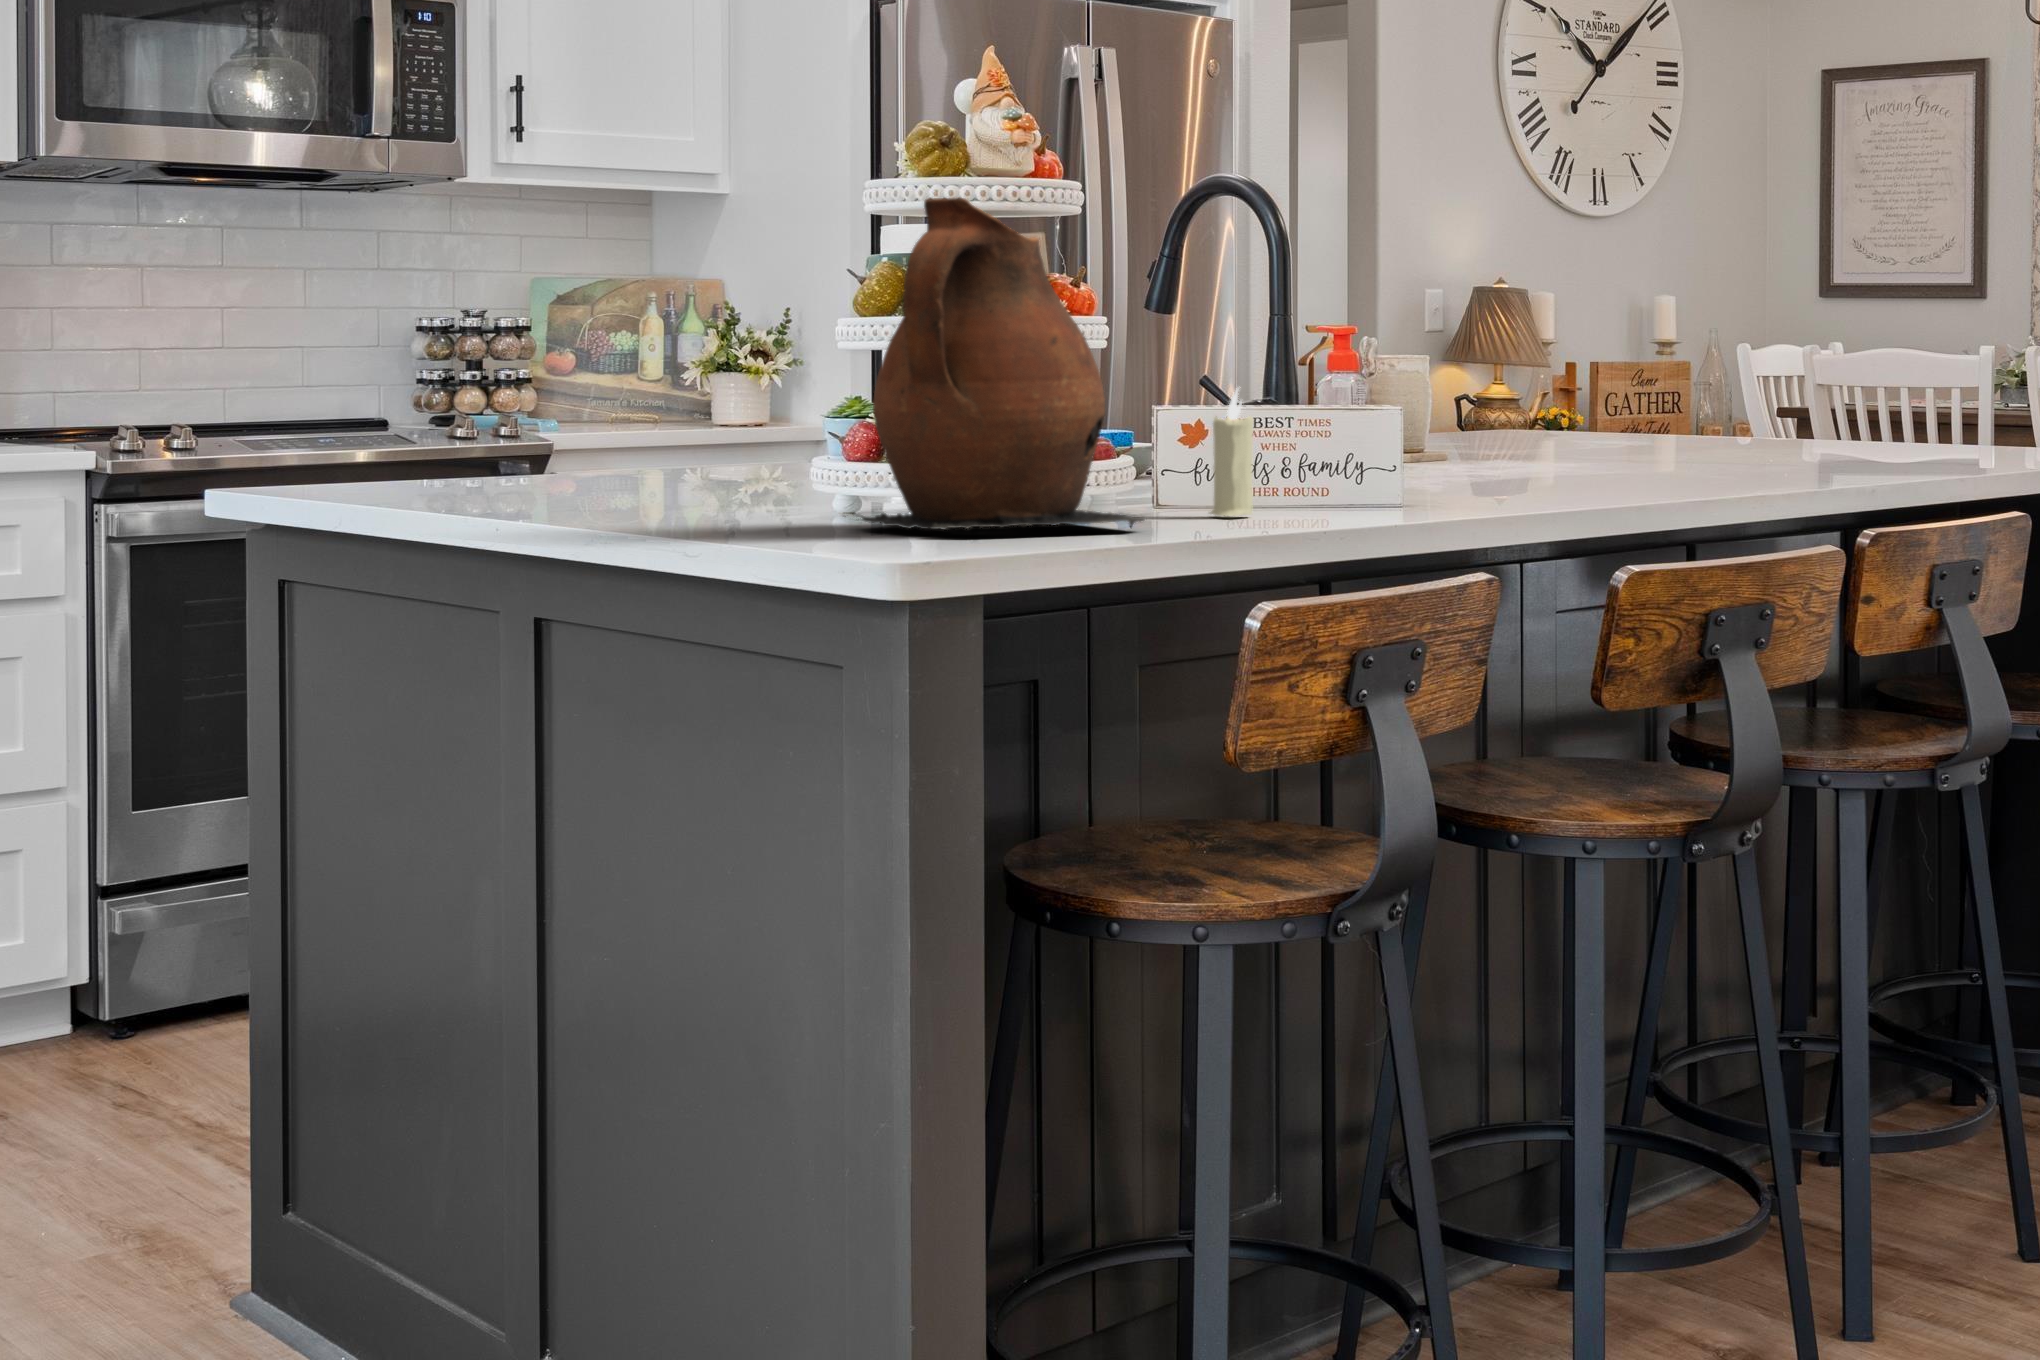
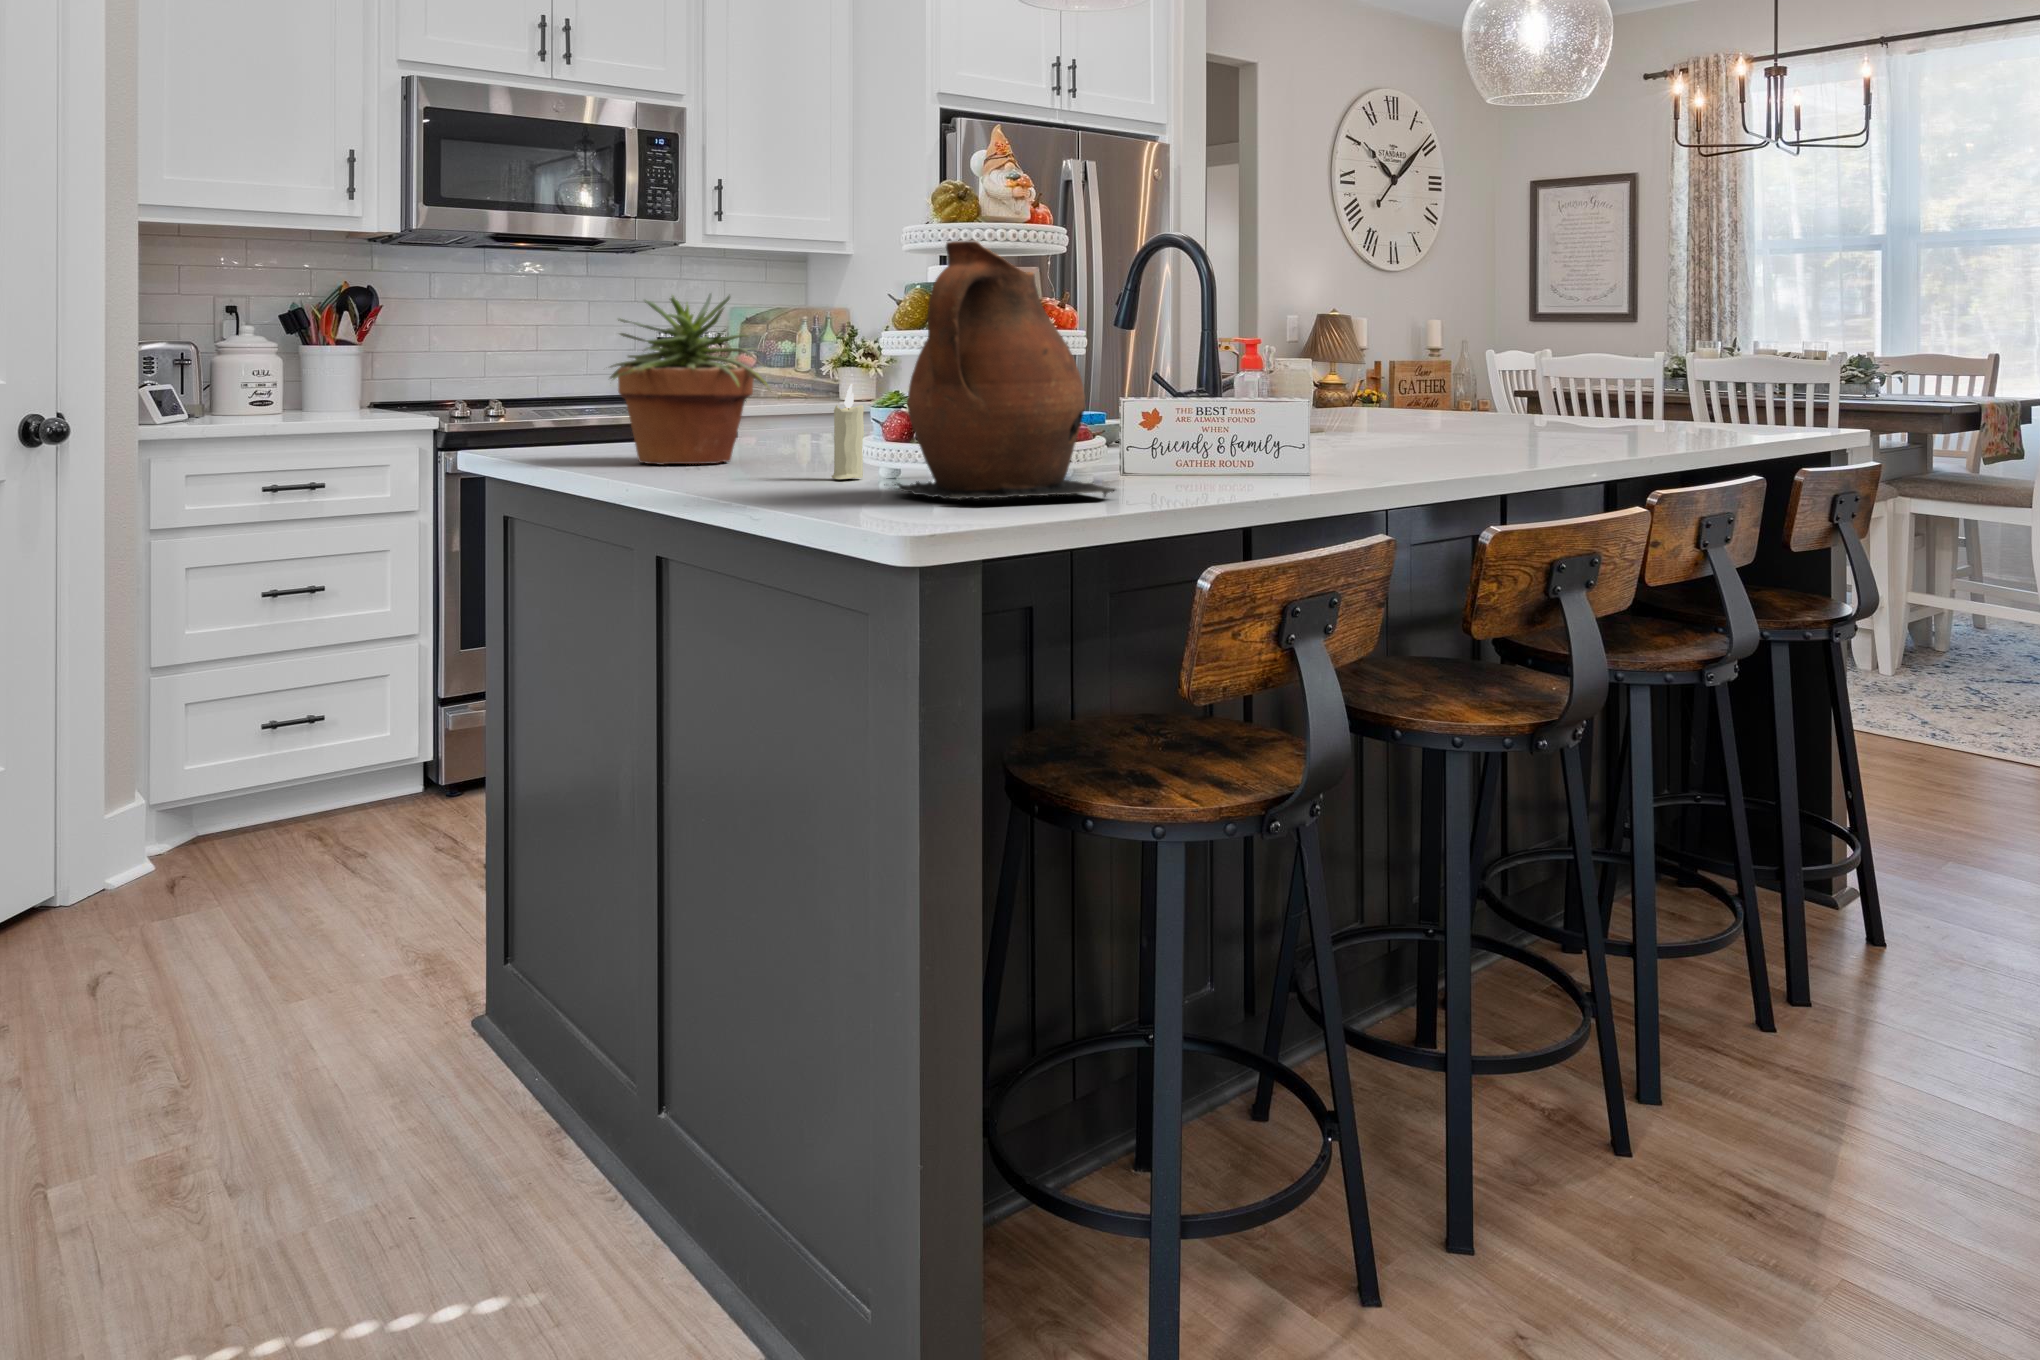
potted plant: none [418,260,666,503] -> present [610,293,769,465]
candle: present [1210,388,1253,516] -> present [832,384,864,479]

